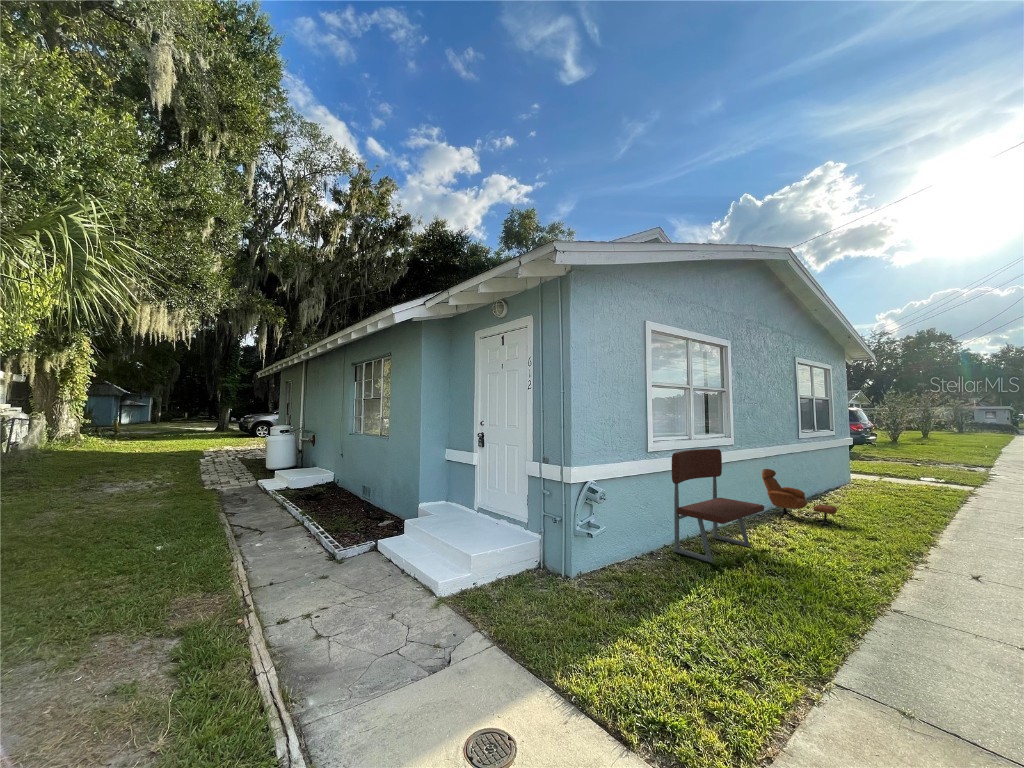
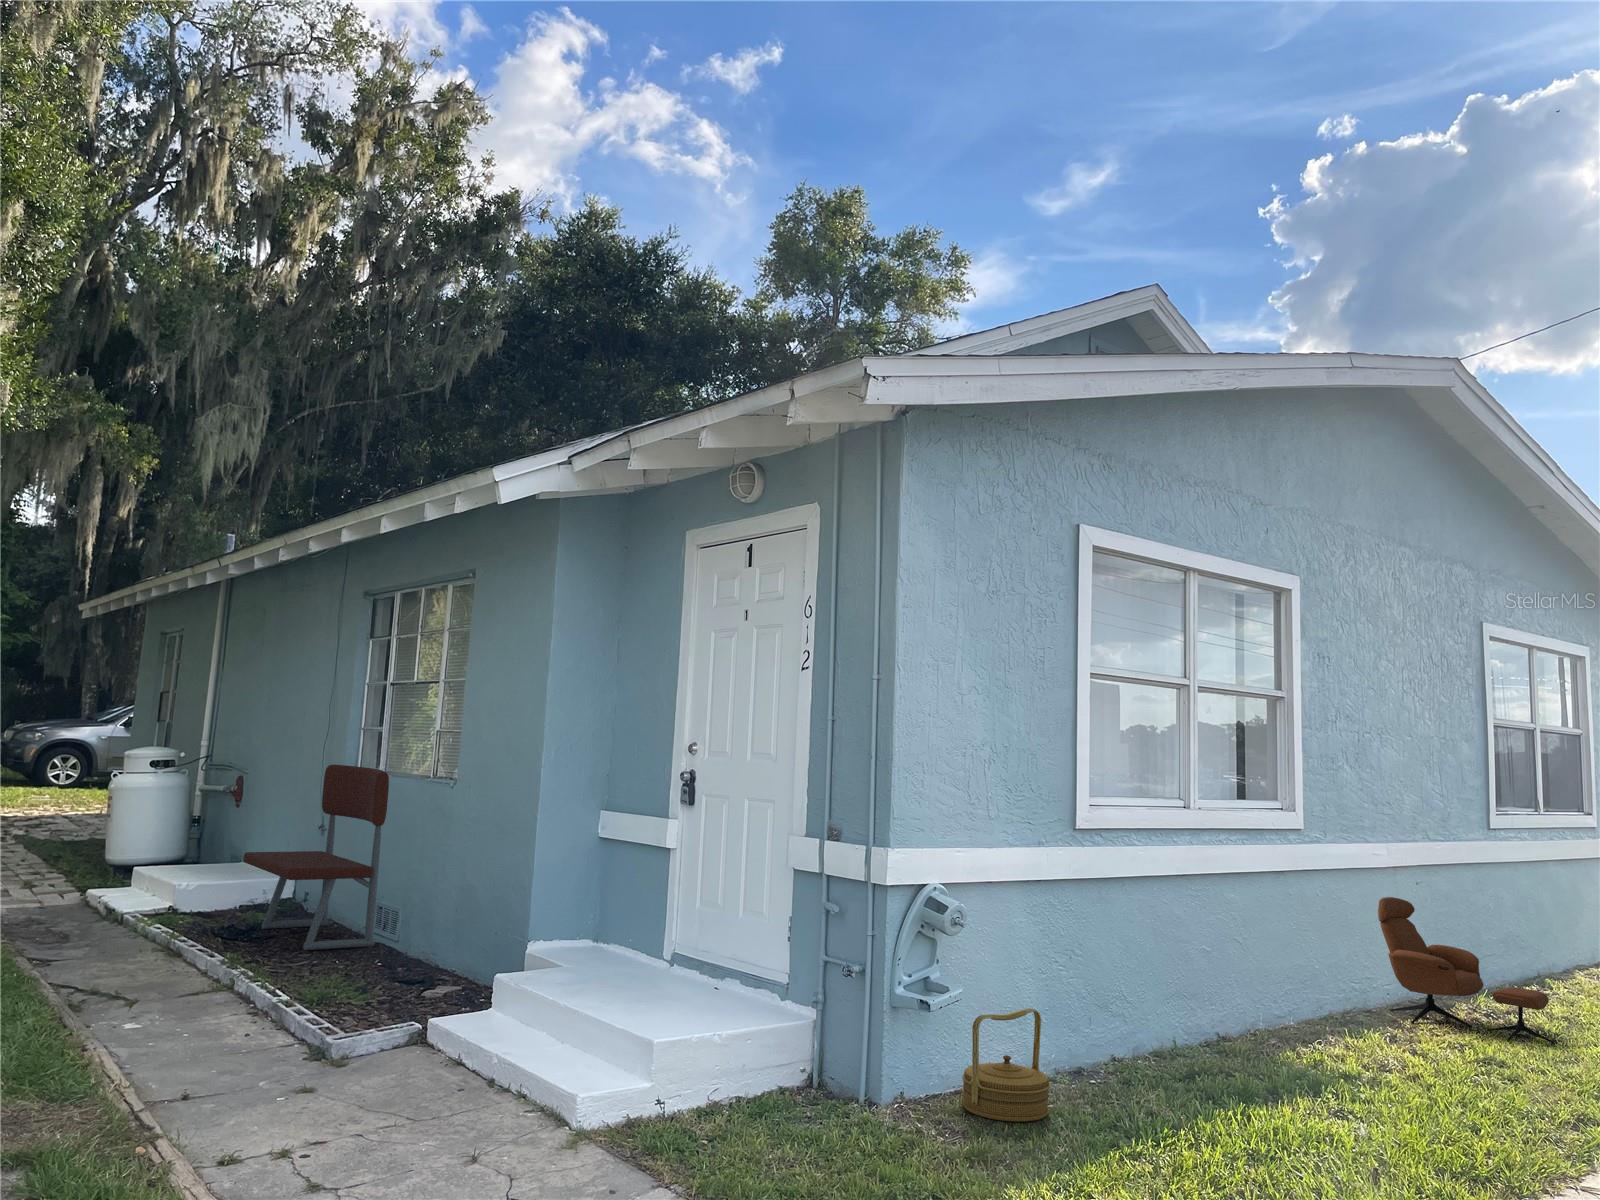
bench: present [672,449,764,563] -> present [244,765,389,950]
woven basket: none [606,531,646,584] -> present [962,1009,1051,1122]

